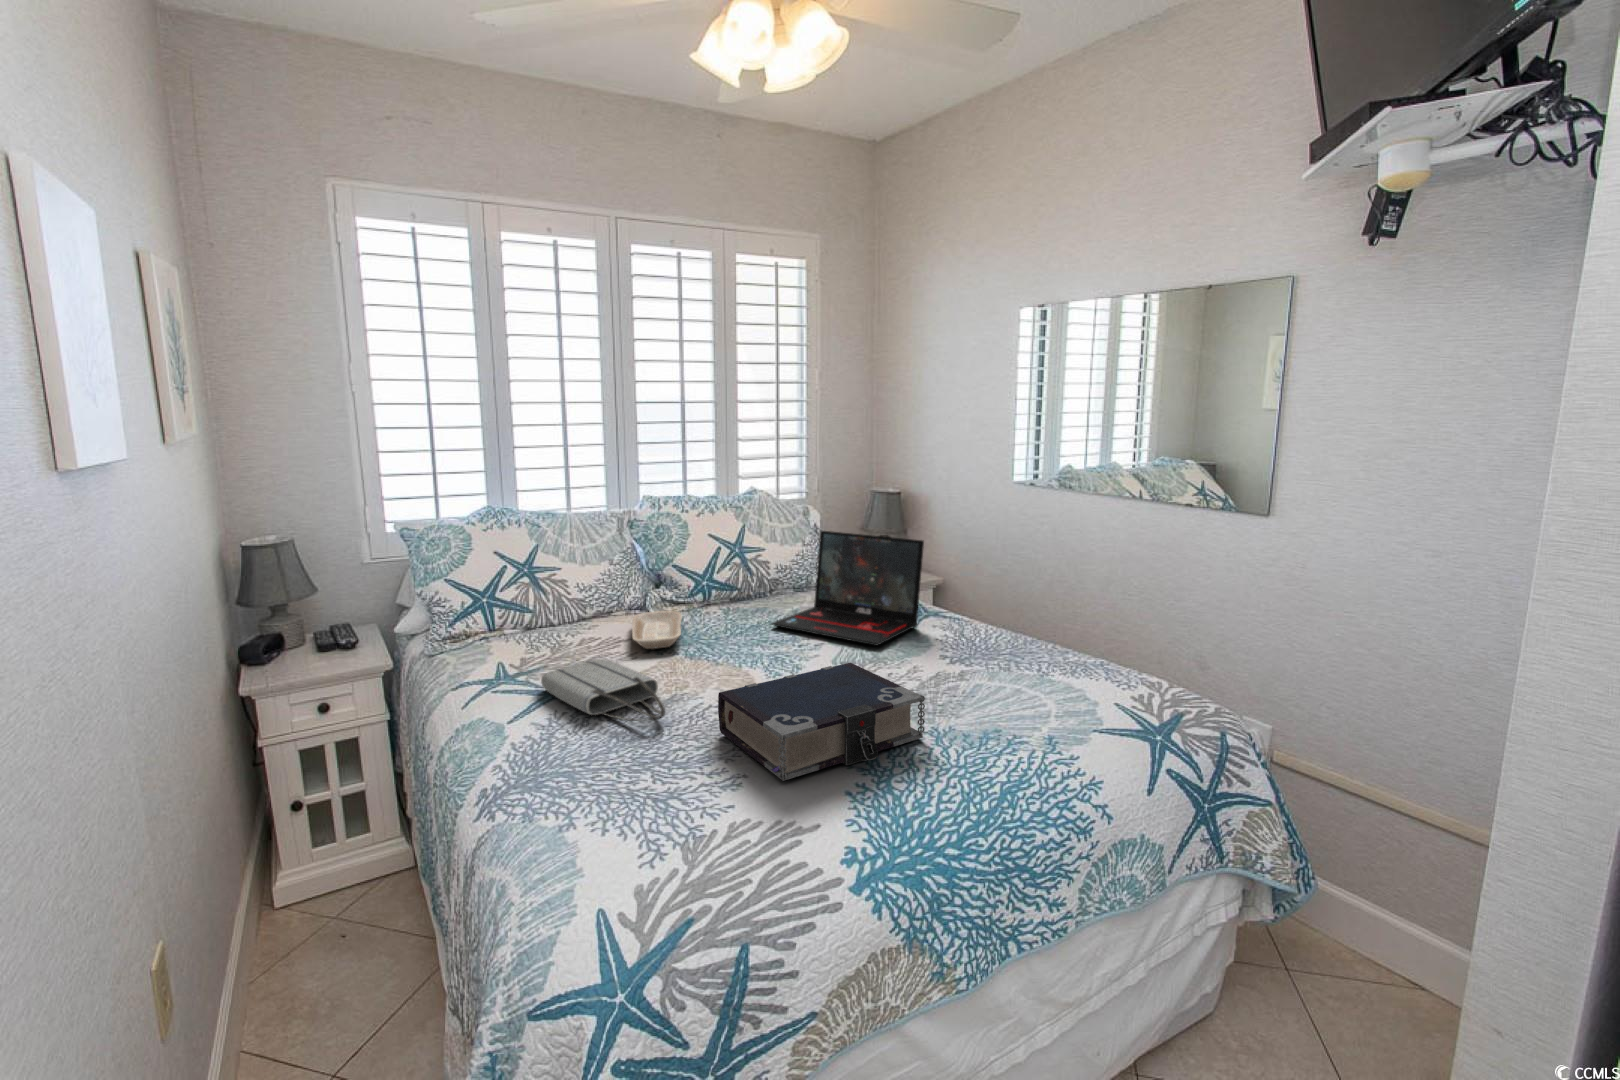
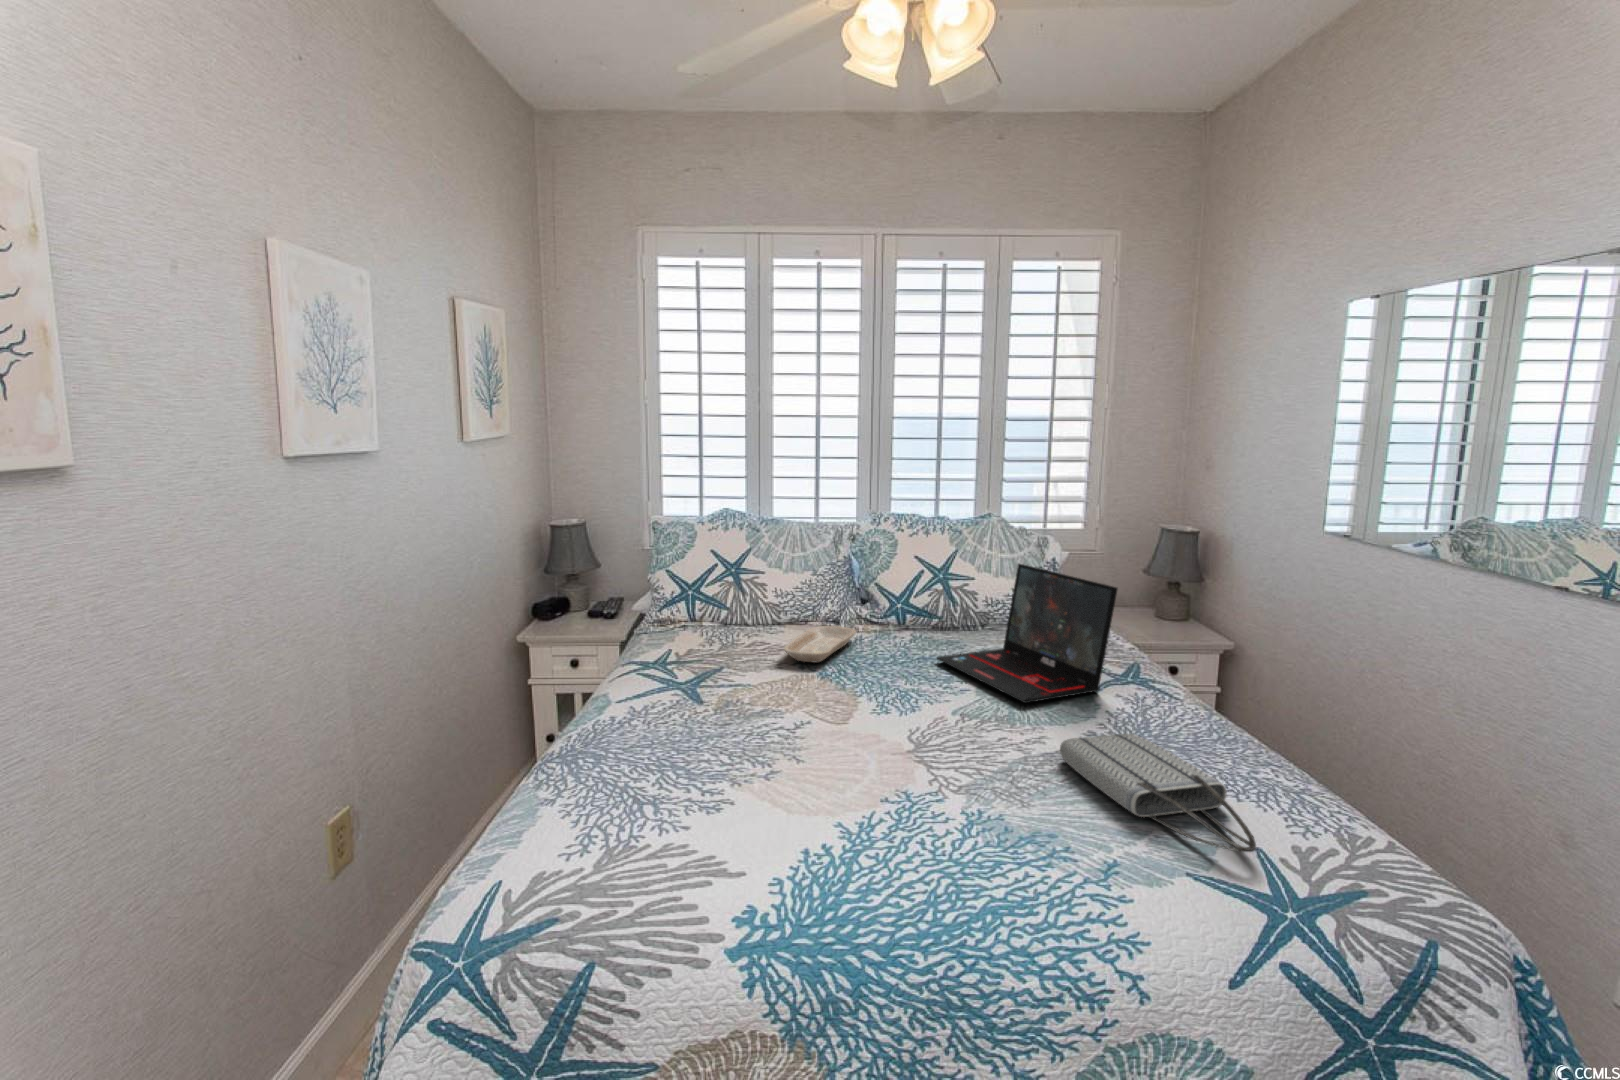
tote bag: present [541,659,665,721] -> present [1060,734,1256,852]
book: present [718,663,925,781] -> none [756,711,959,822]

